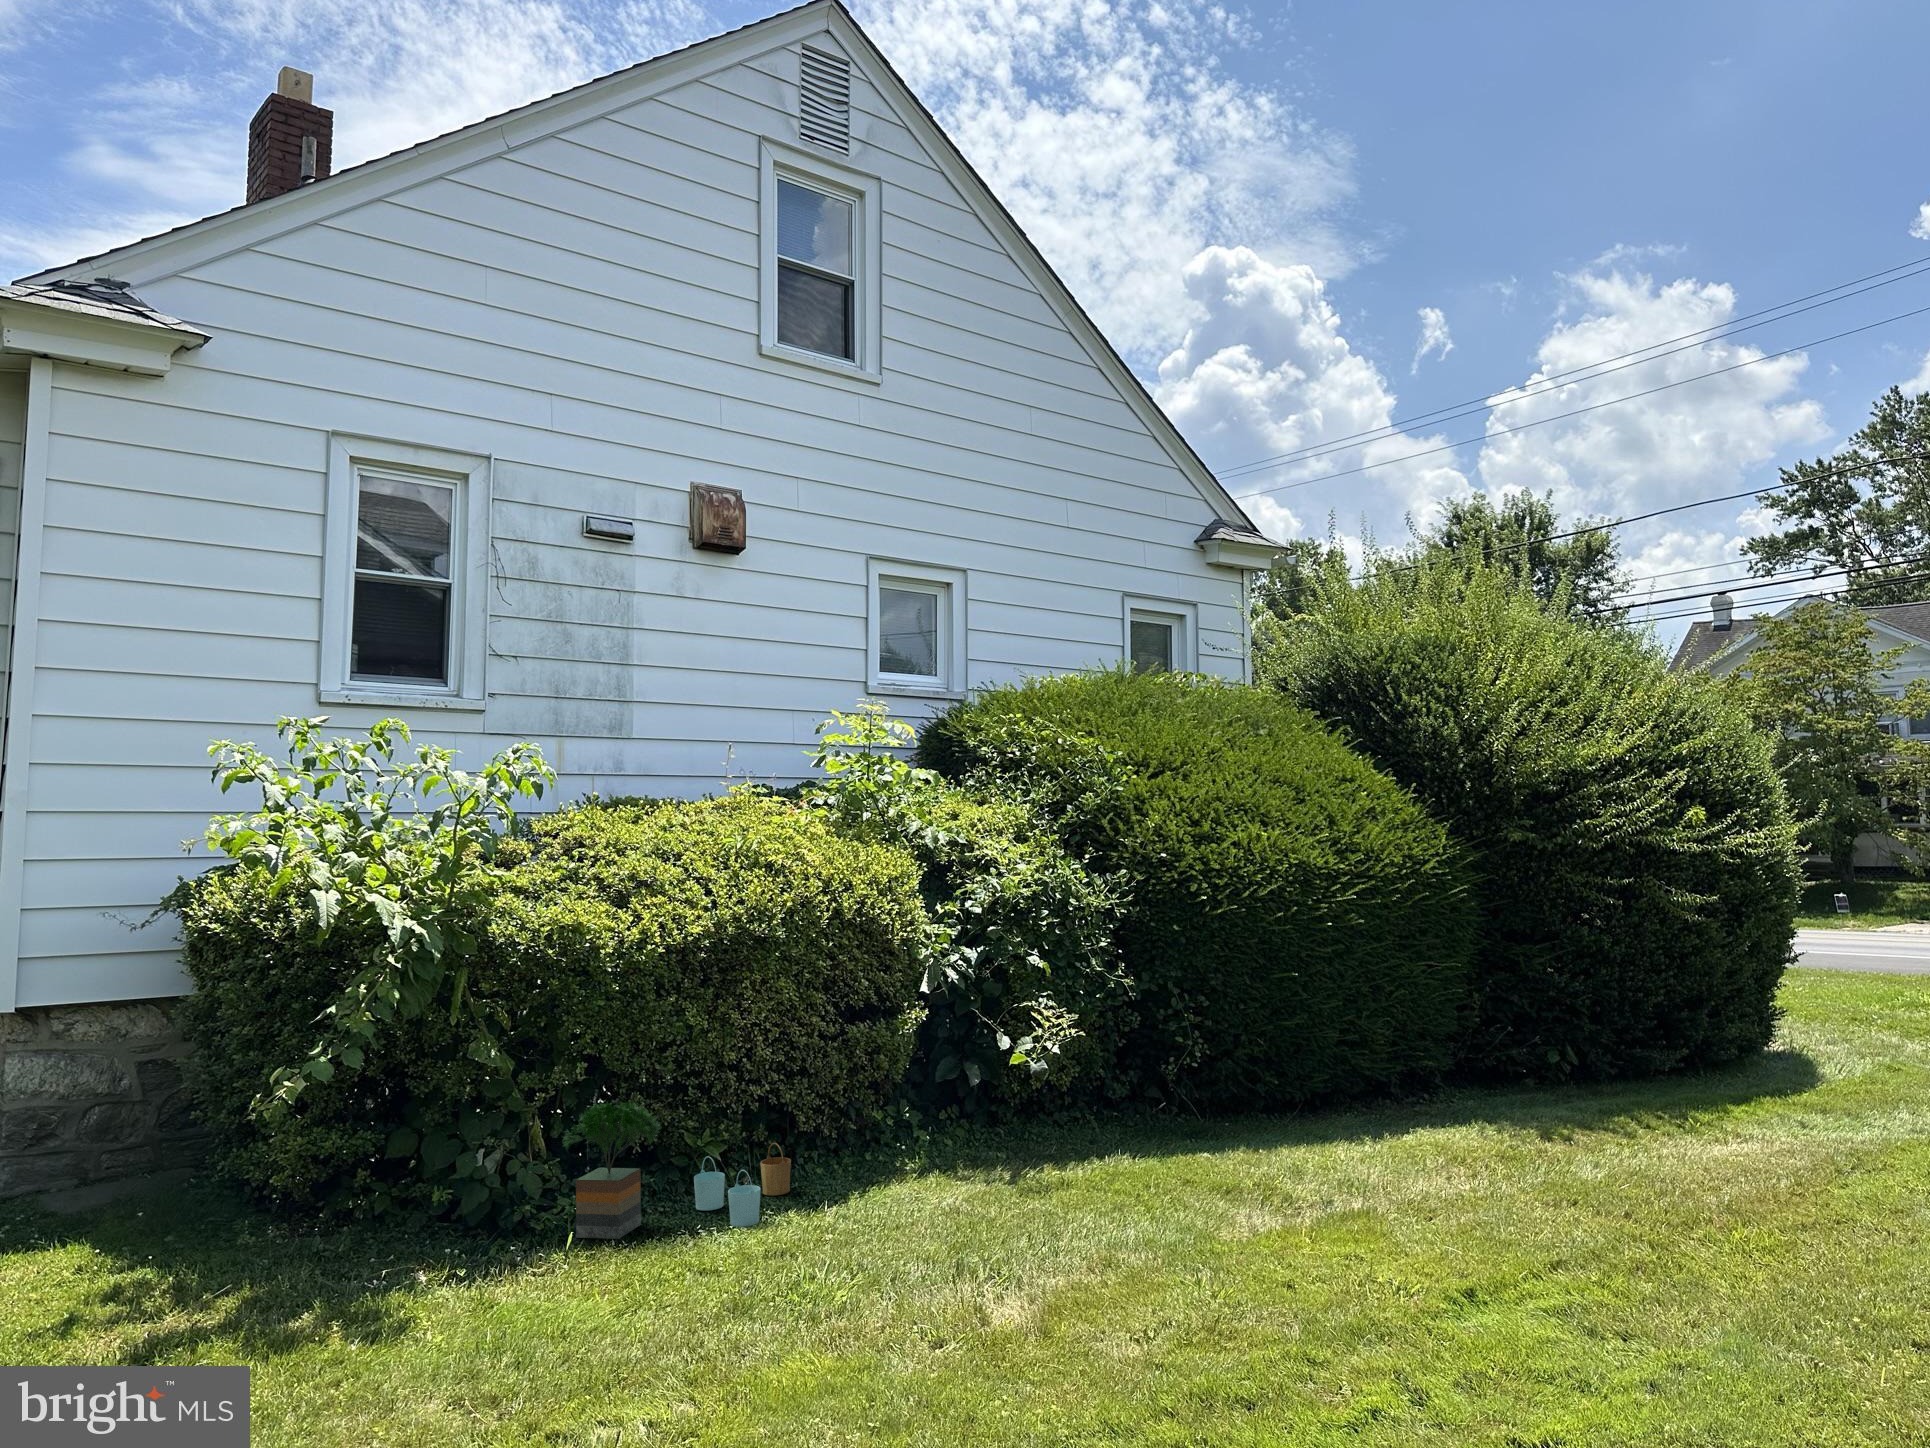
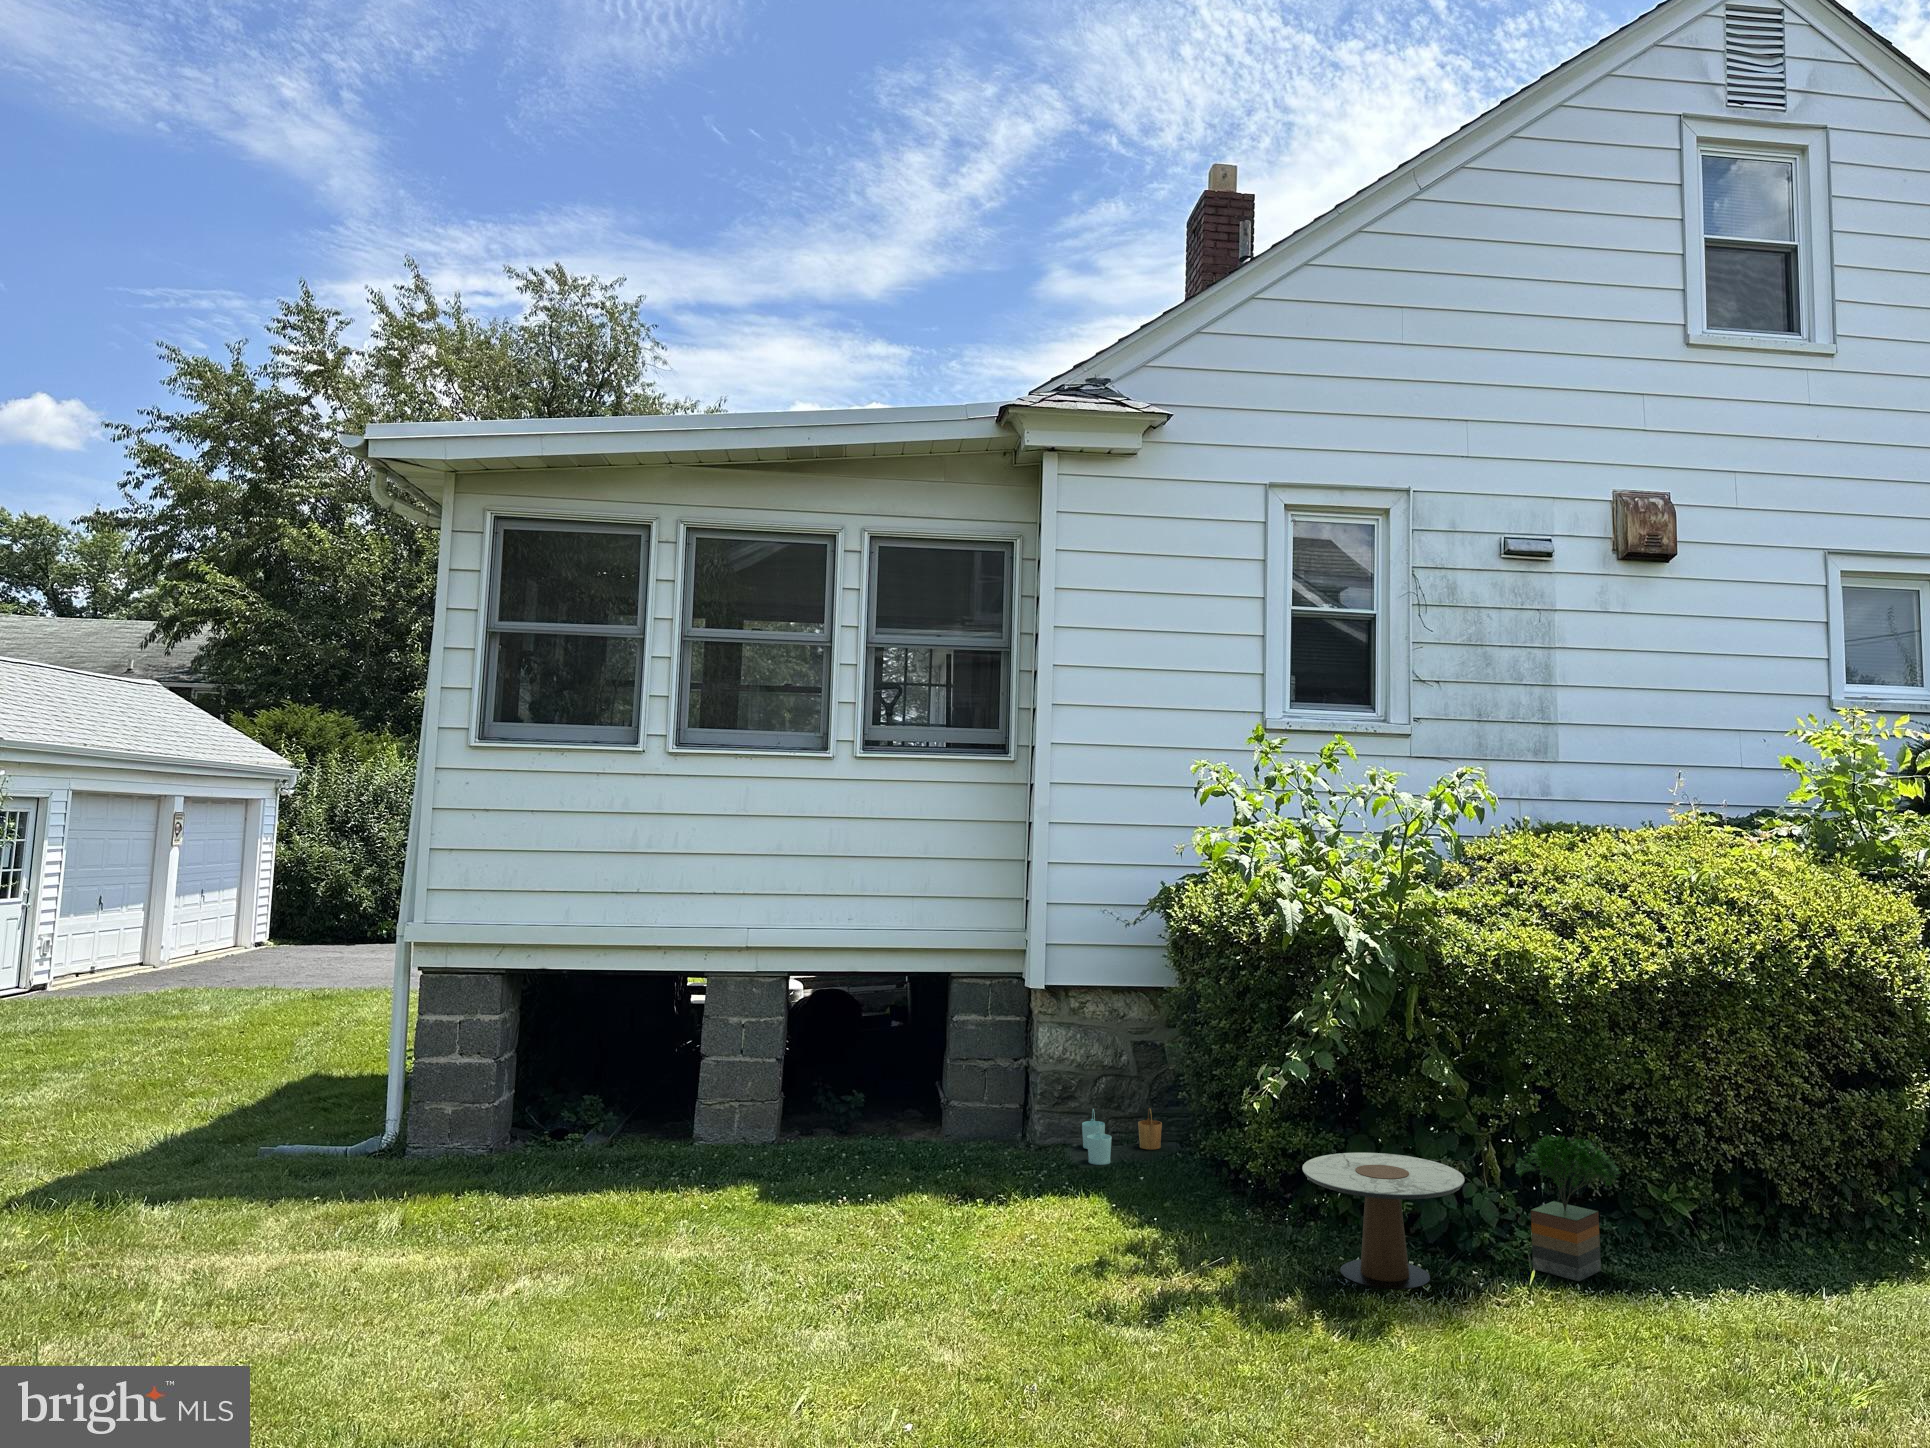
bucket: present [694,1143,791,1227] -> present [1082,1108,1162,1165]
side table: none [328,1149,509,1293] -> present [1302,1153,1465,1290]

